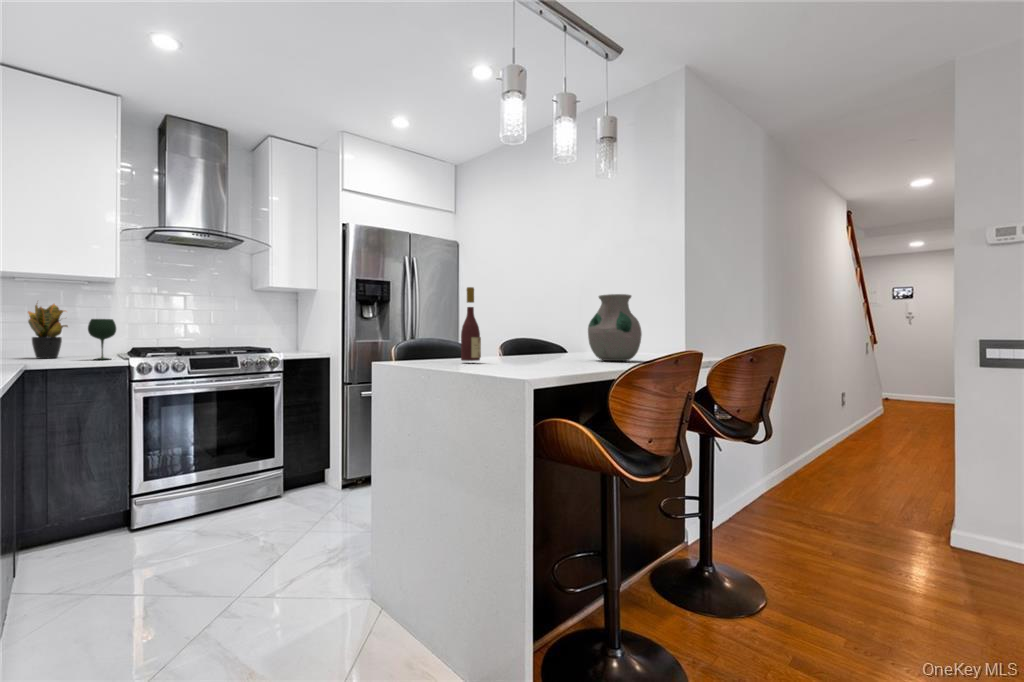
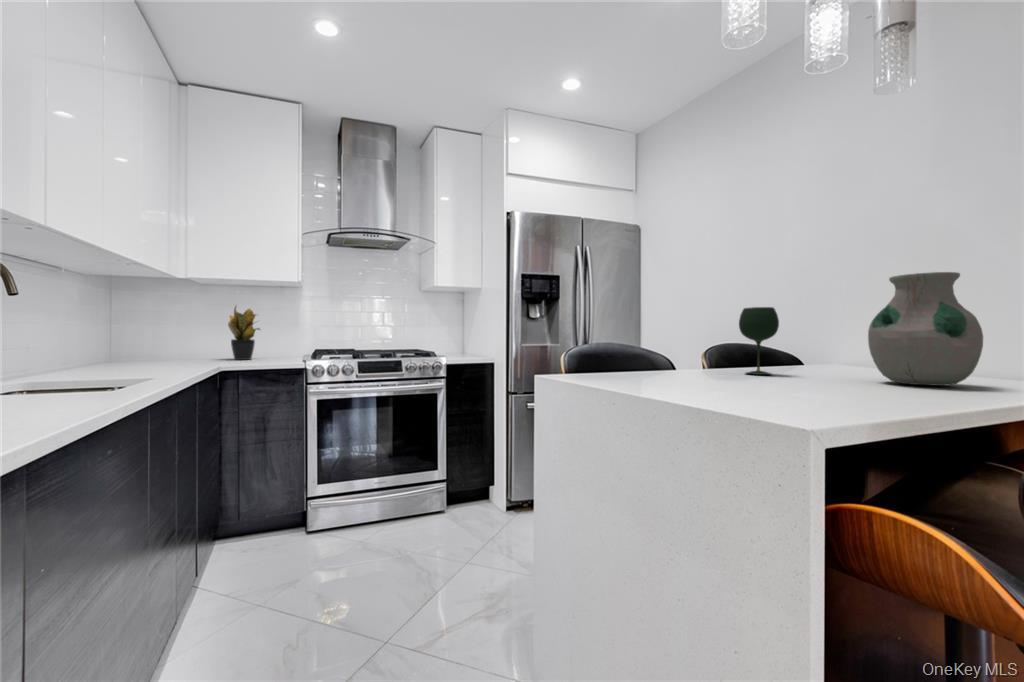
wine bottle: present [461,287,481,361] -> none [659,269,692,385]
wine glass: present [88,319,116,360] -> present [739,307,779,375]

